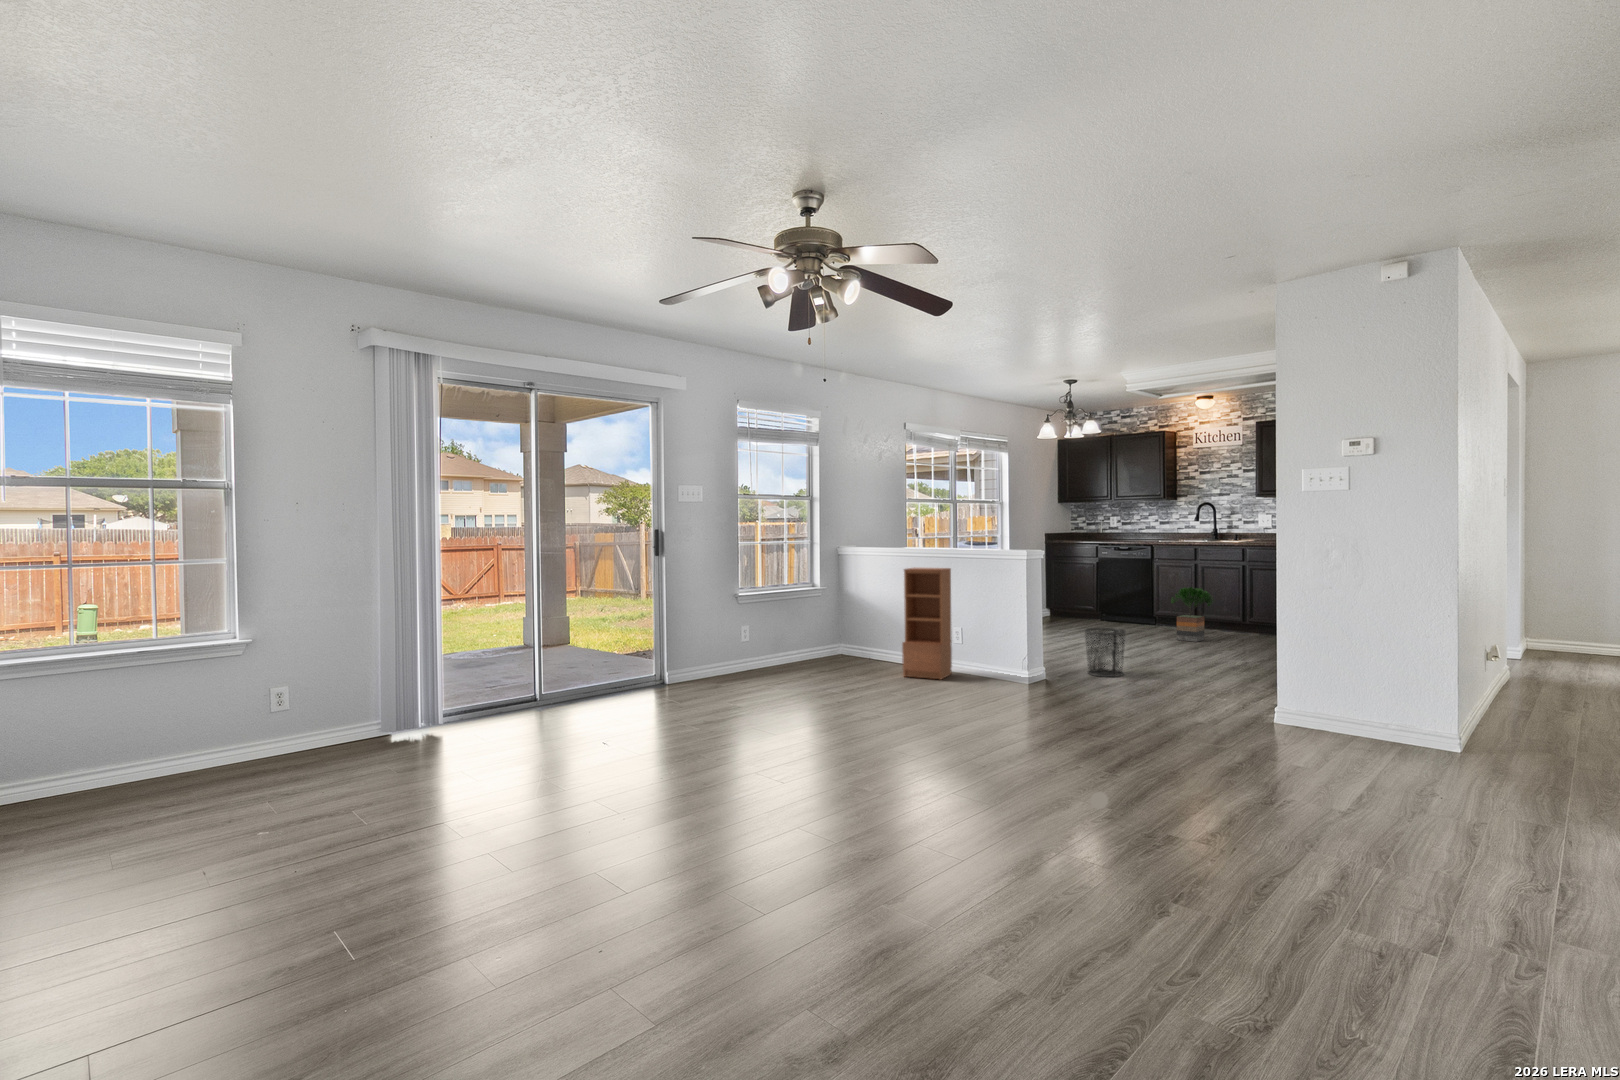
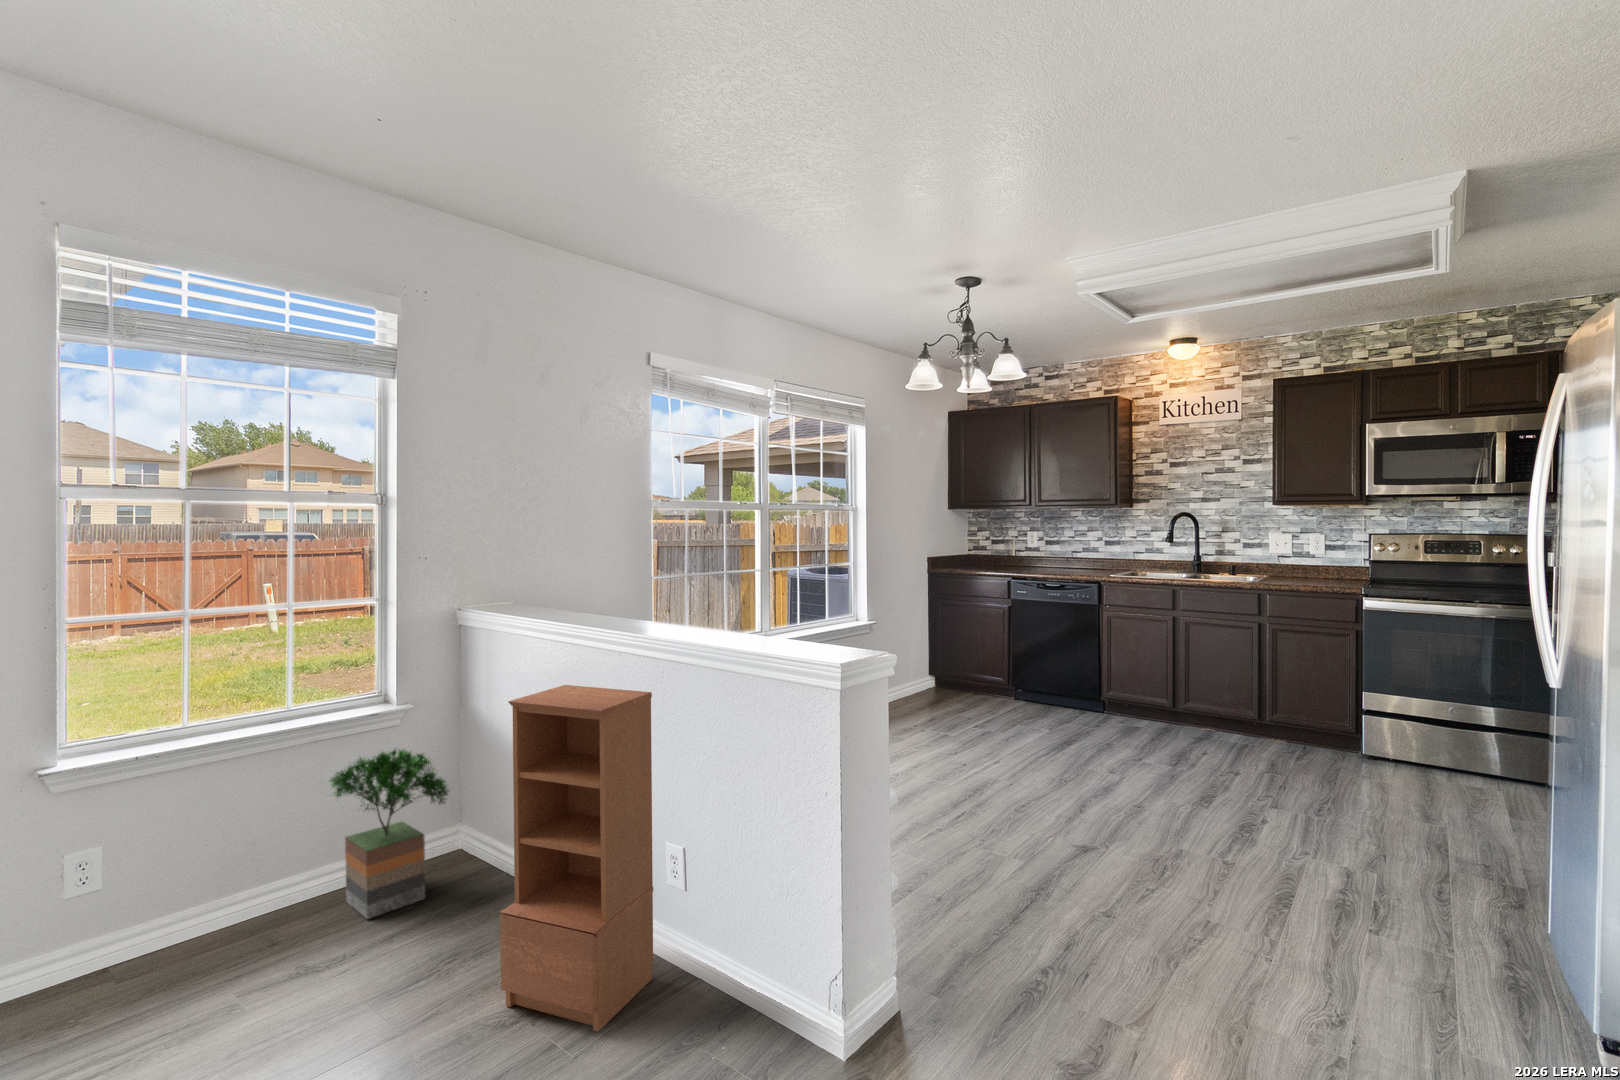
potted tree: present [1171,587,1212,642] -> present [329,749,449,919]
waste bin: present [1084,628,1126,677] -> none [999,834,1112,995]

